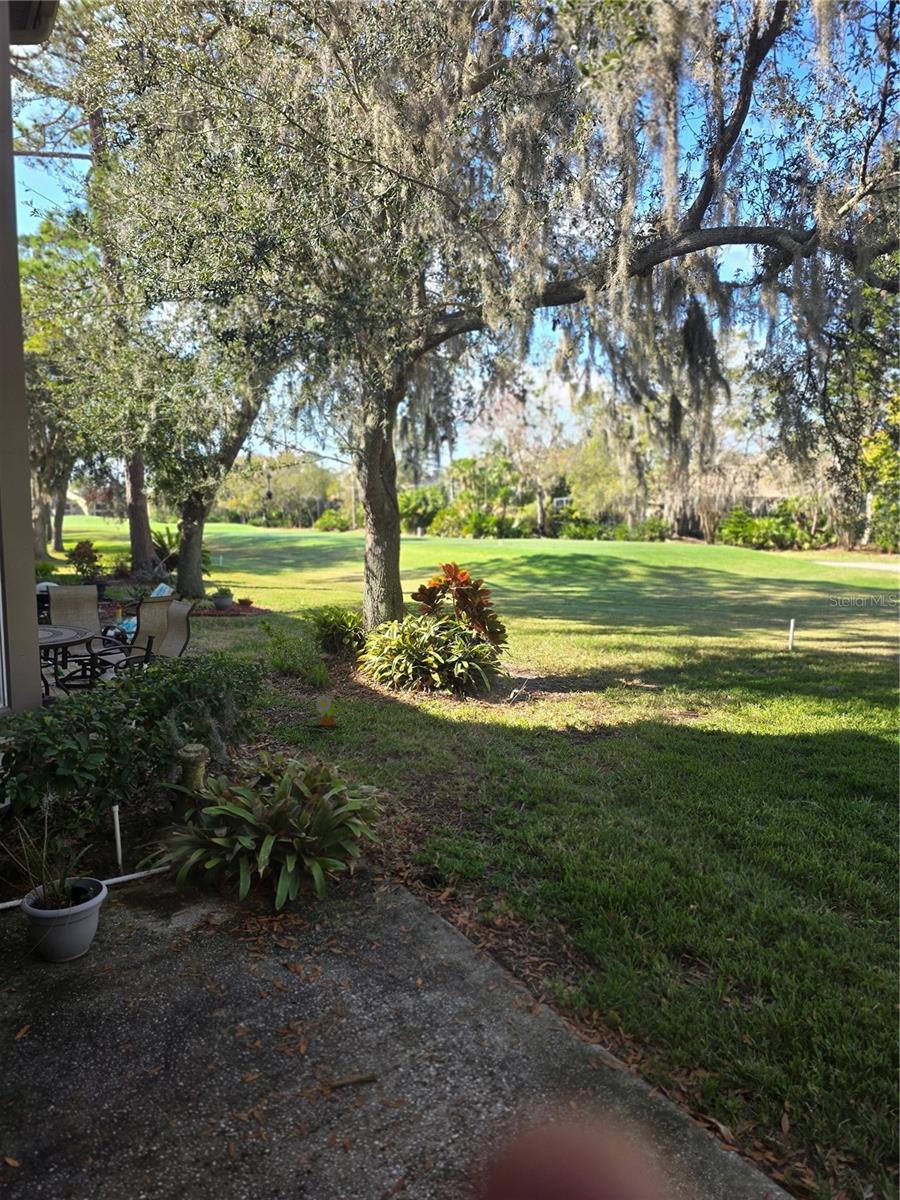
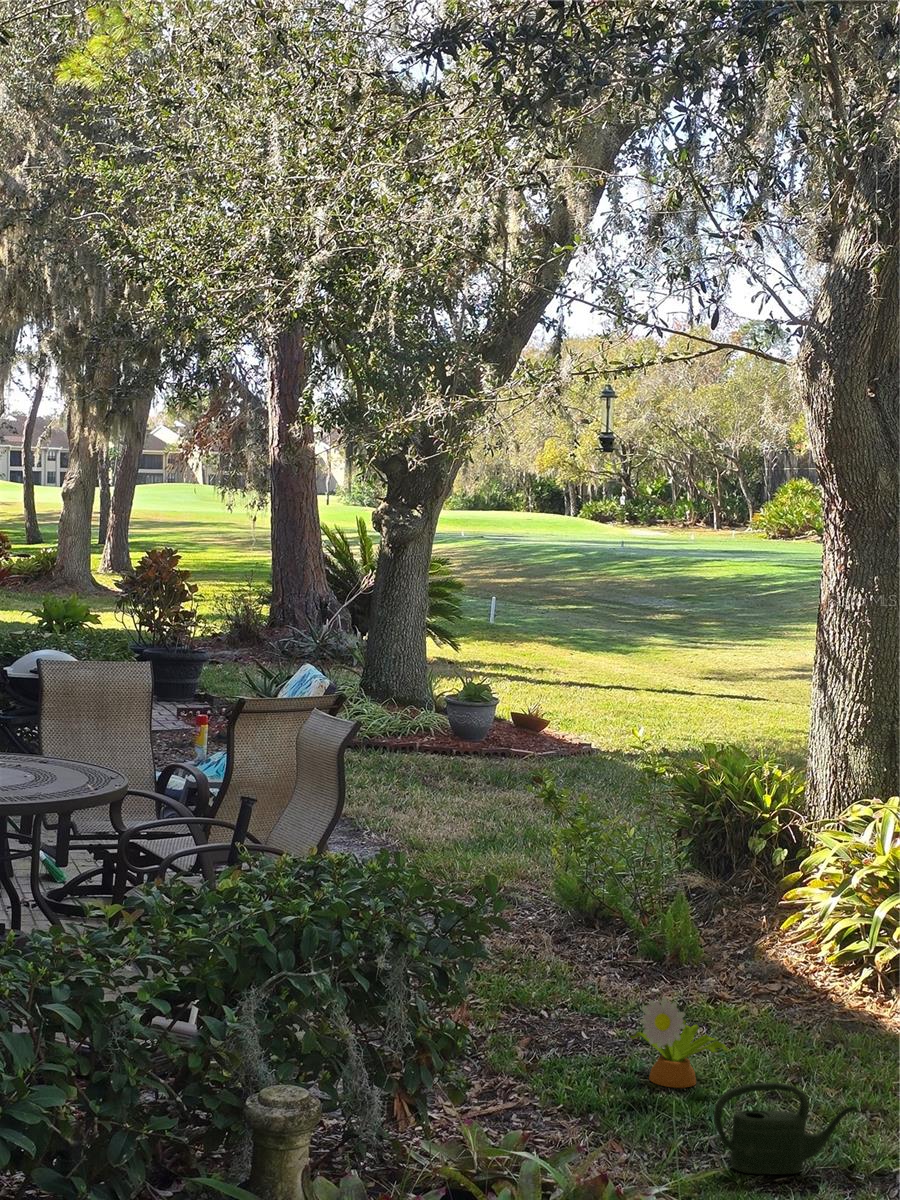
watering can: none [346,717,391,748] -> present [714,1083,855,1174]

